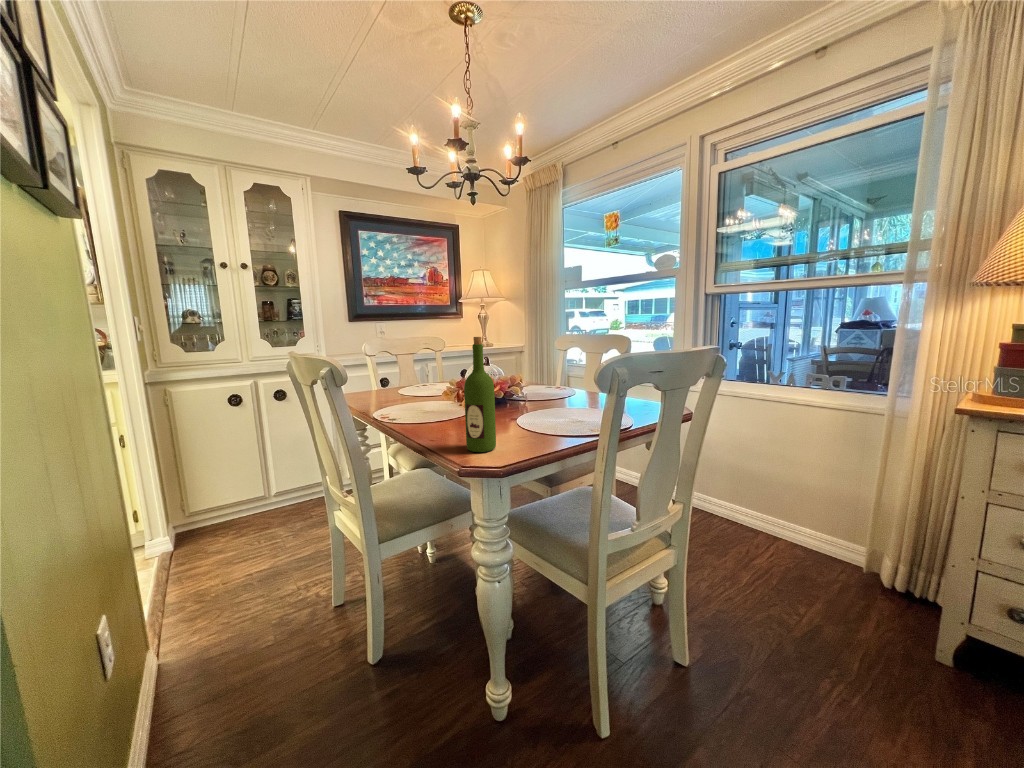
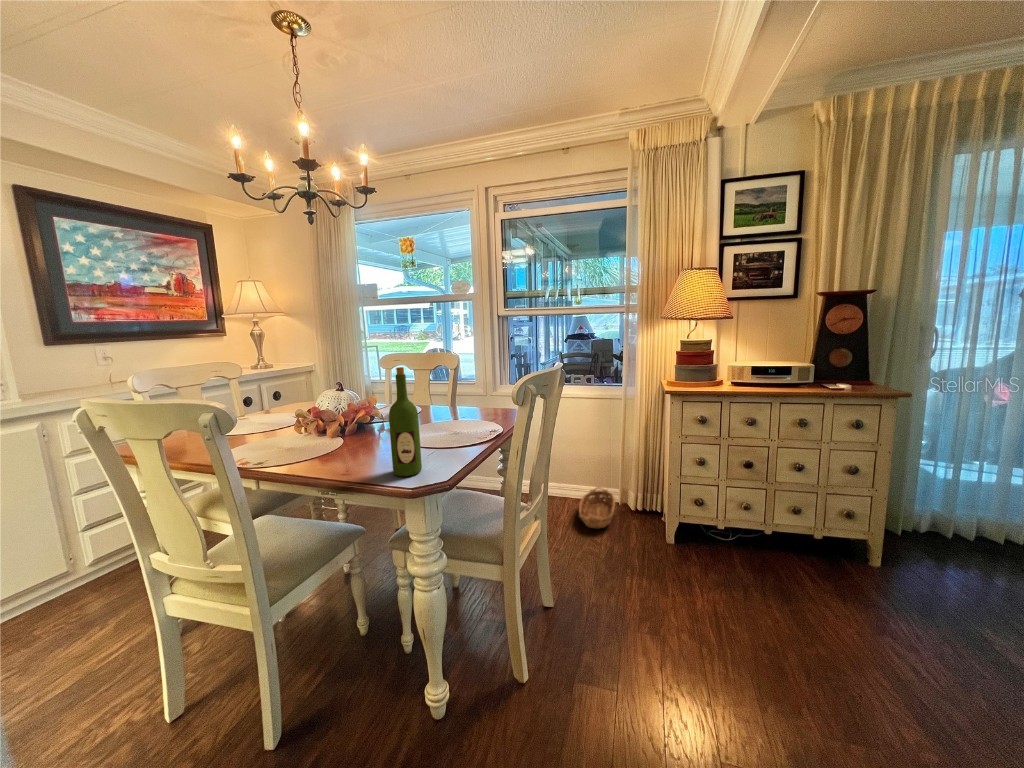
basket: none [763,527,860,610] -> present [579,487,615,528]

